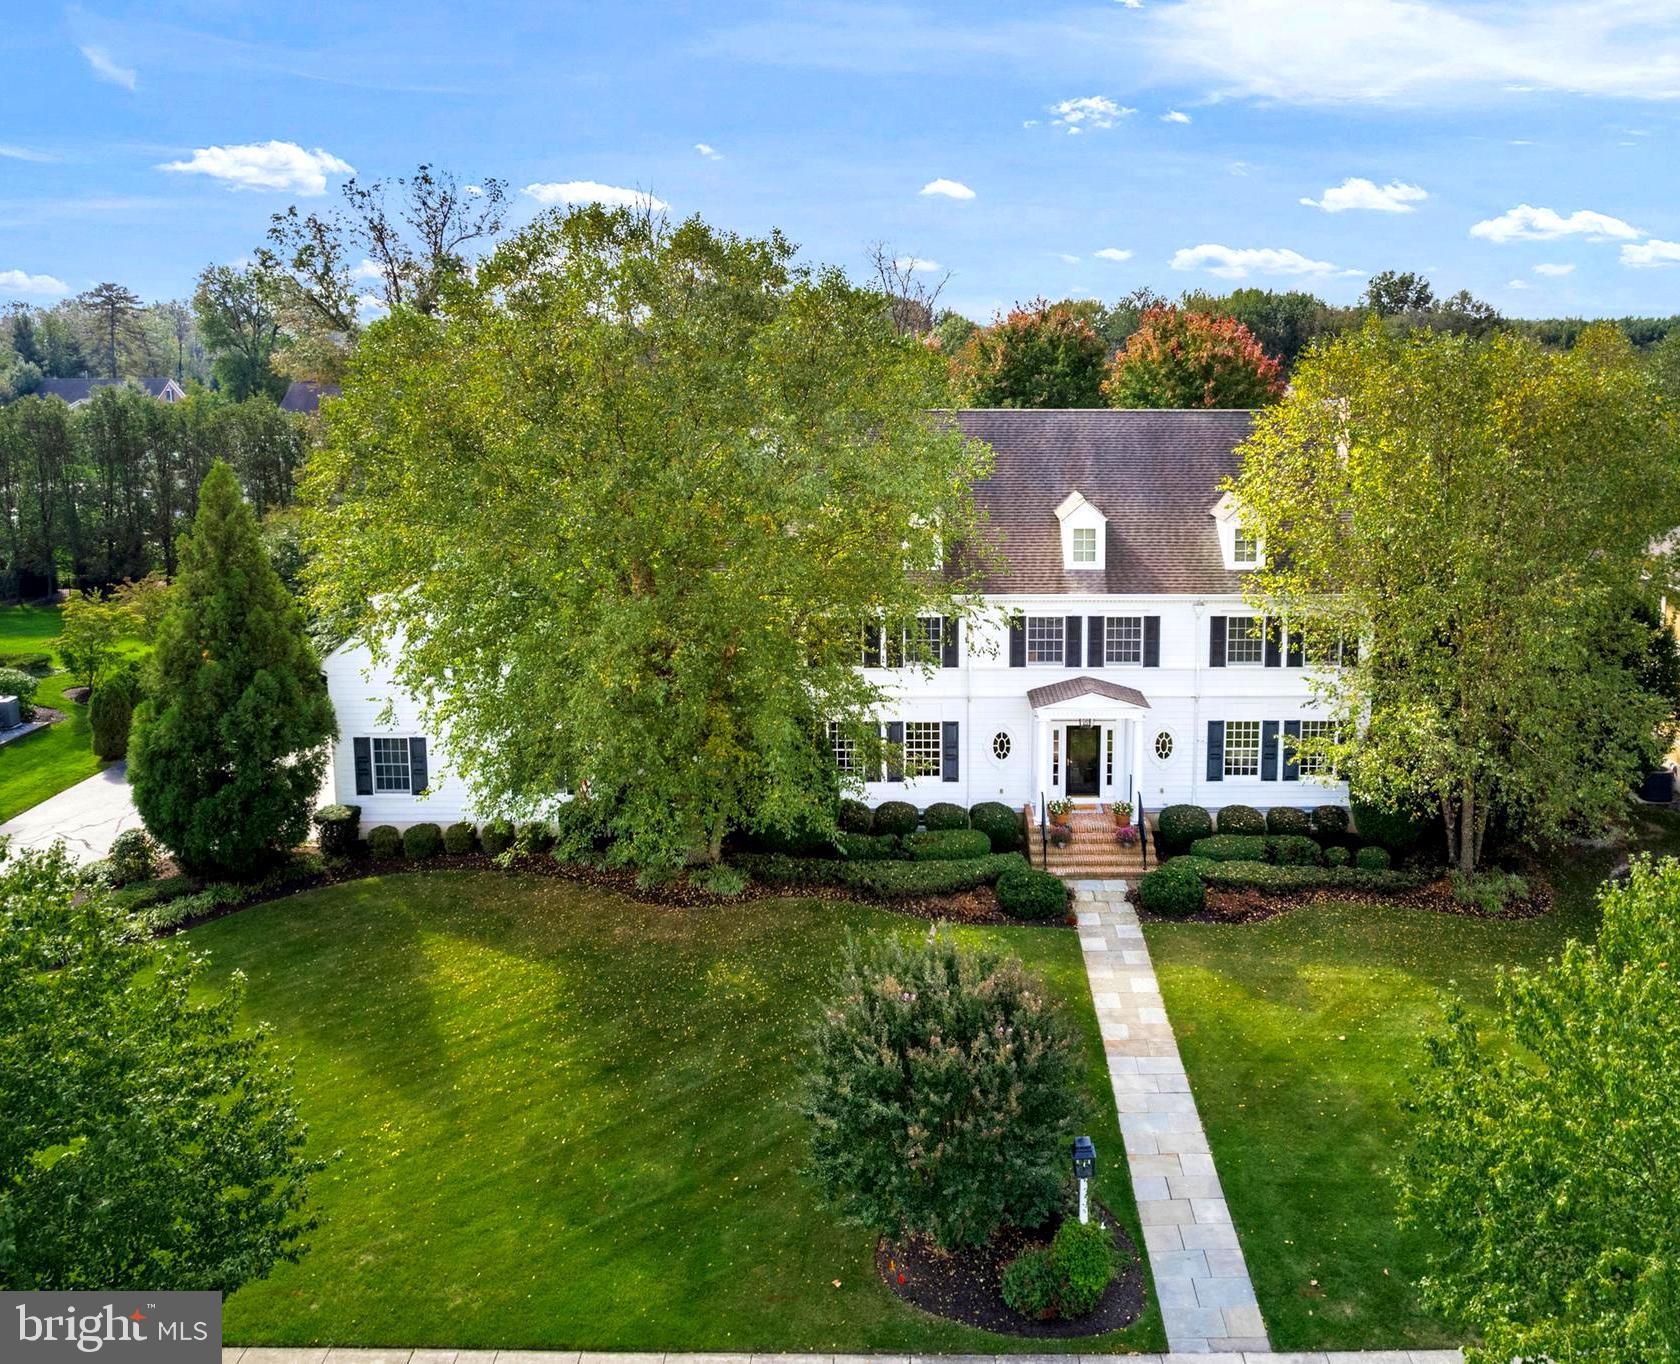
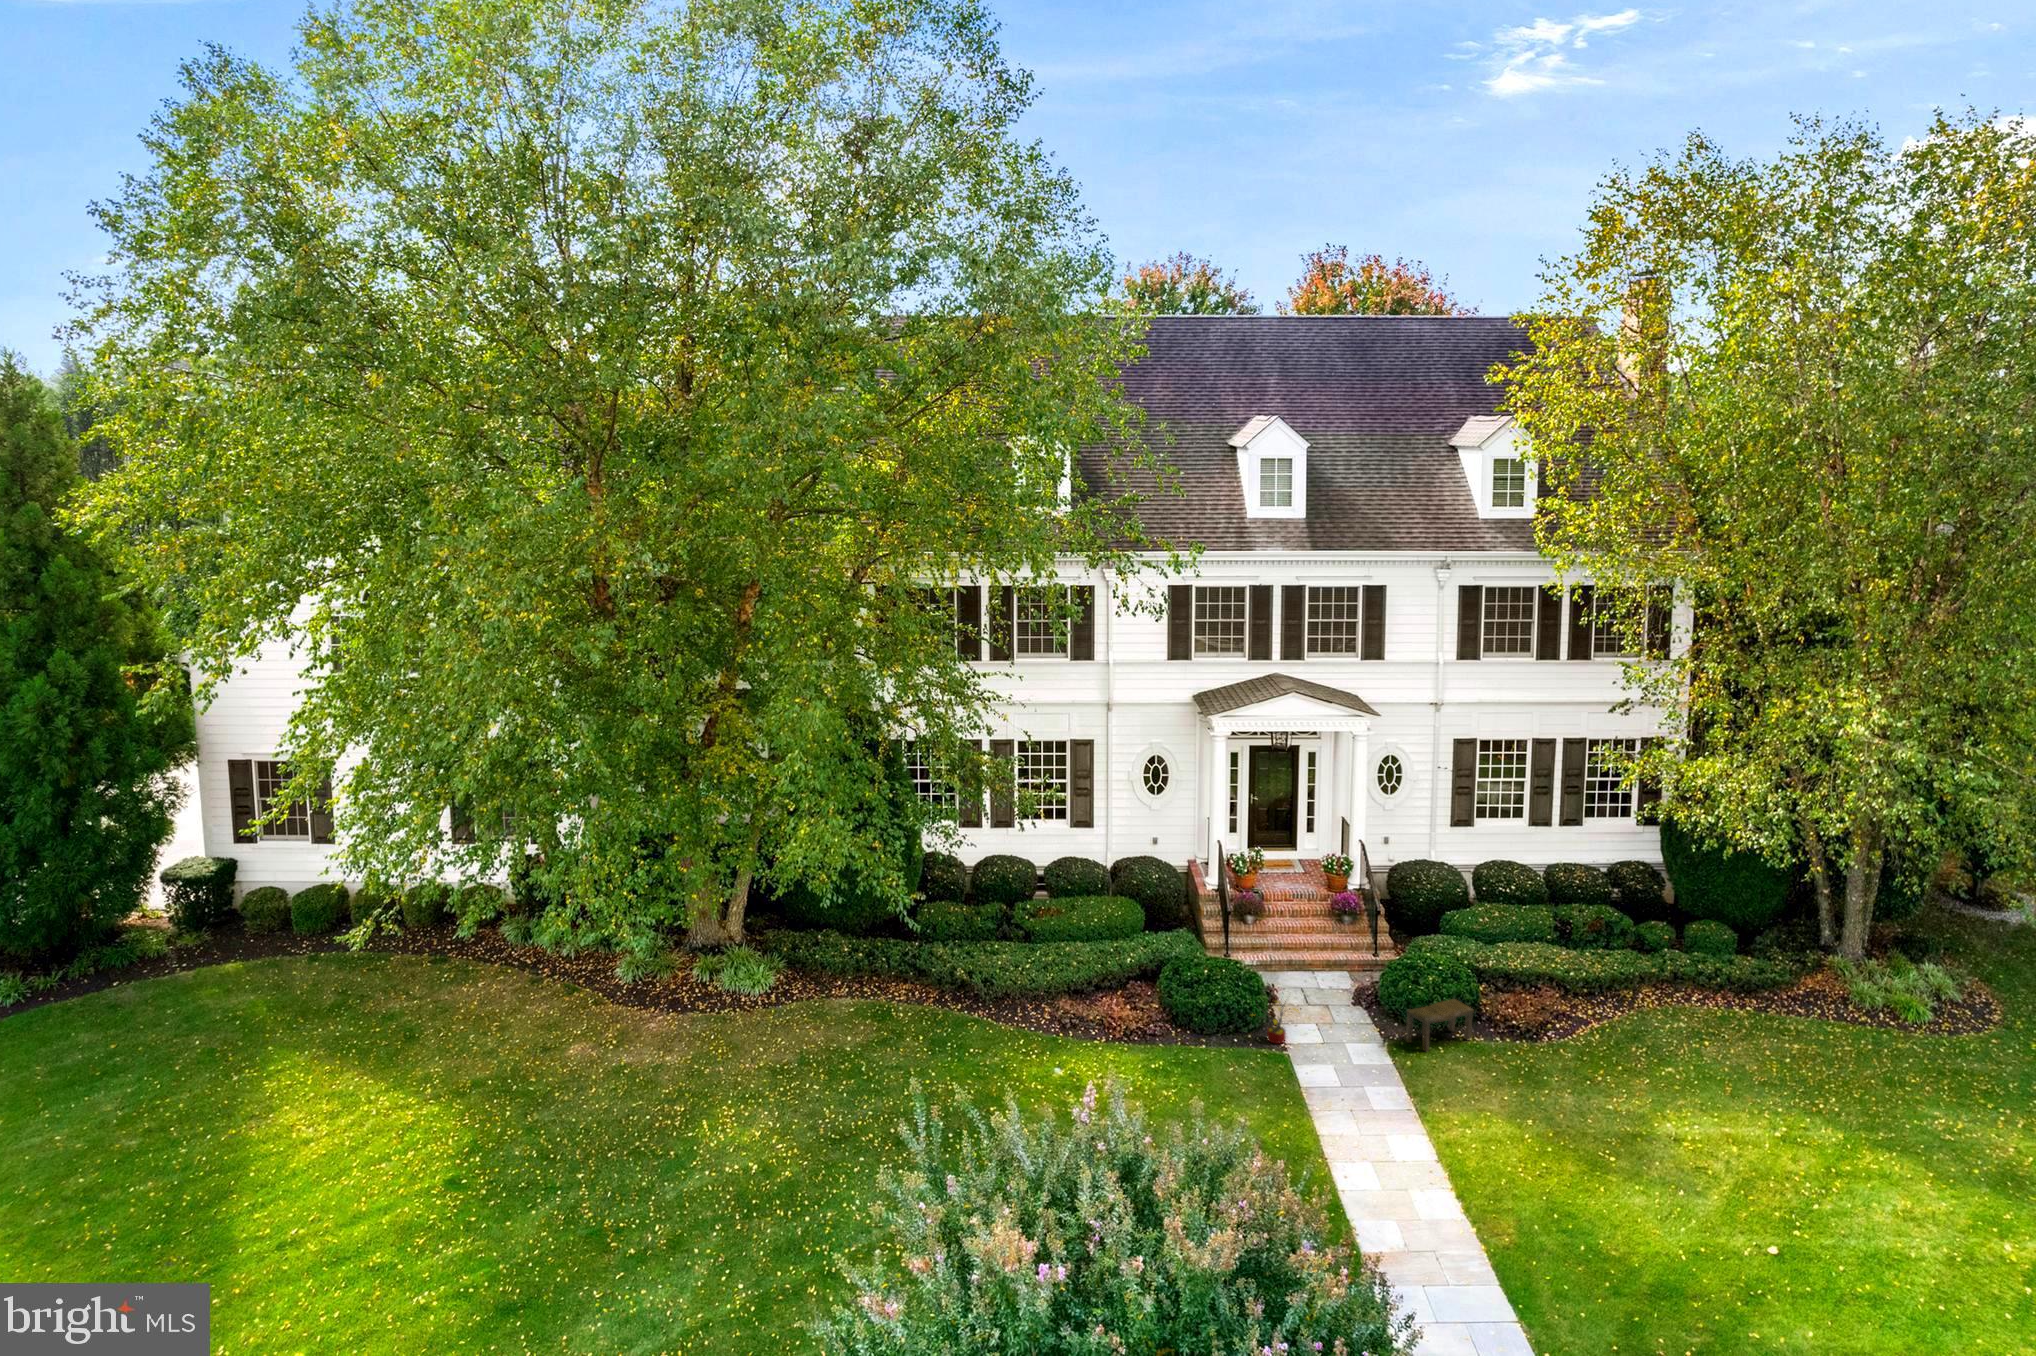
bench: none [1155,897,1198,930] -> present [1406,999,1474,1052]

